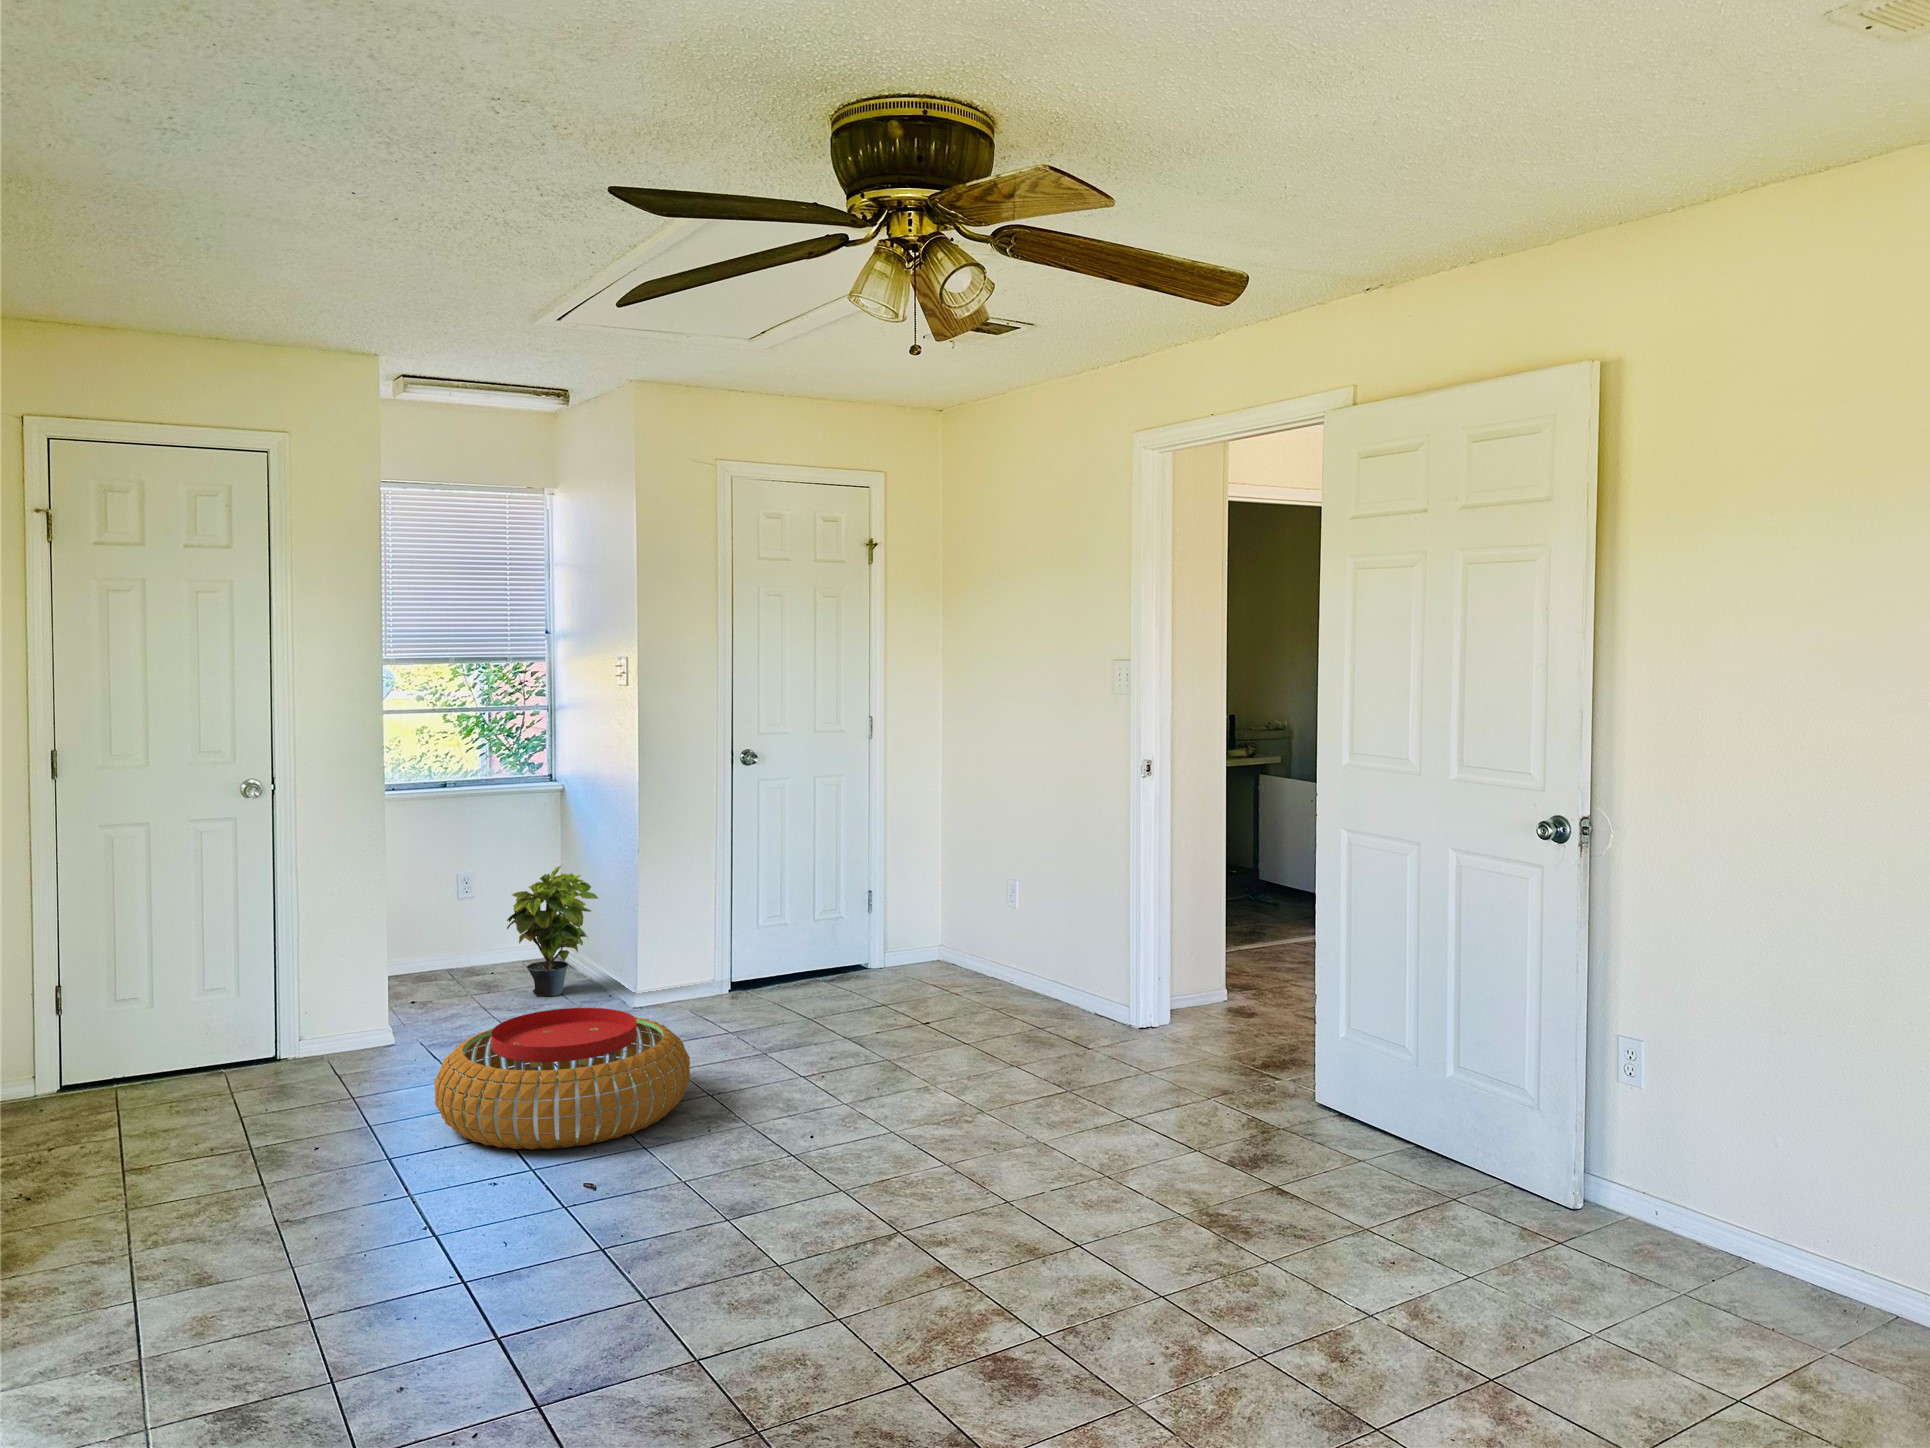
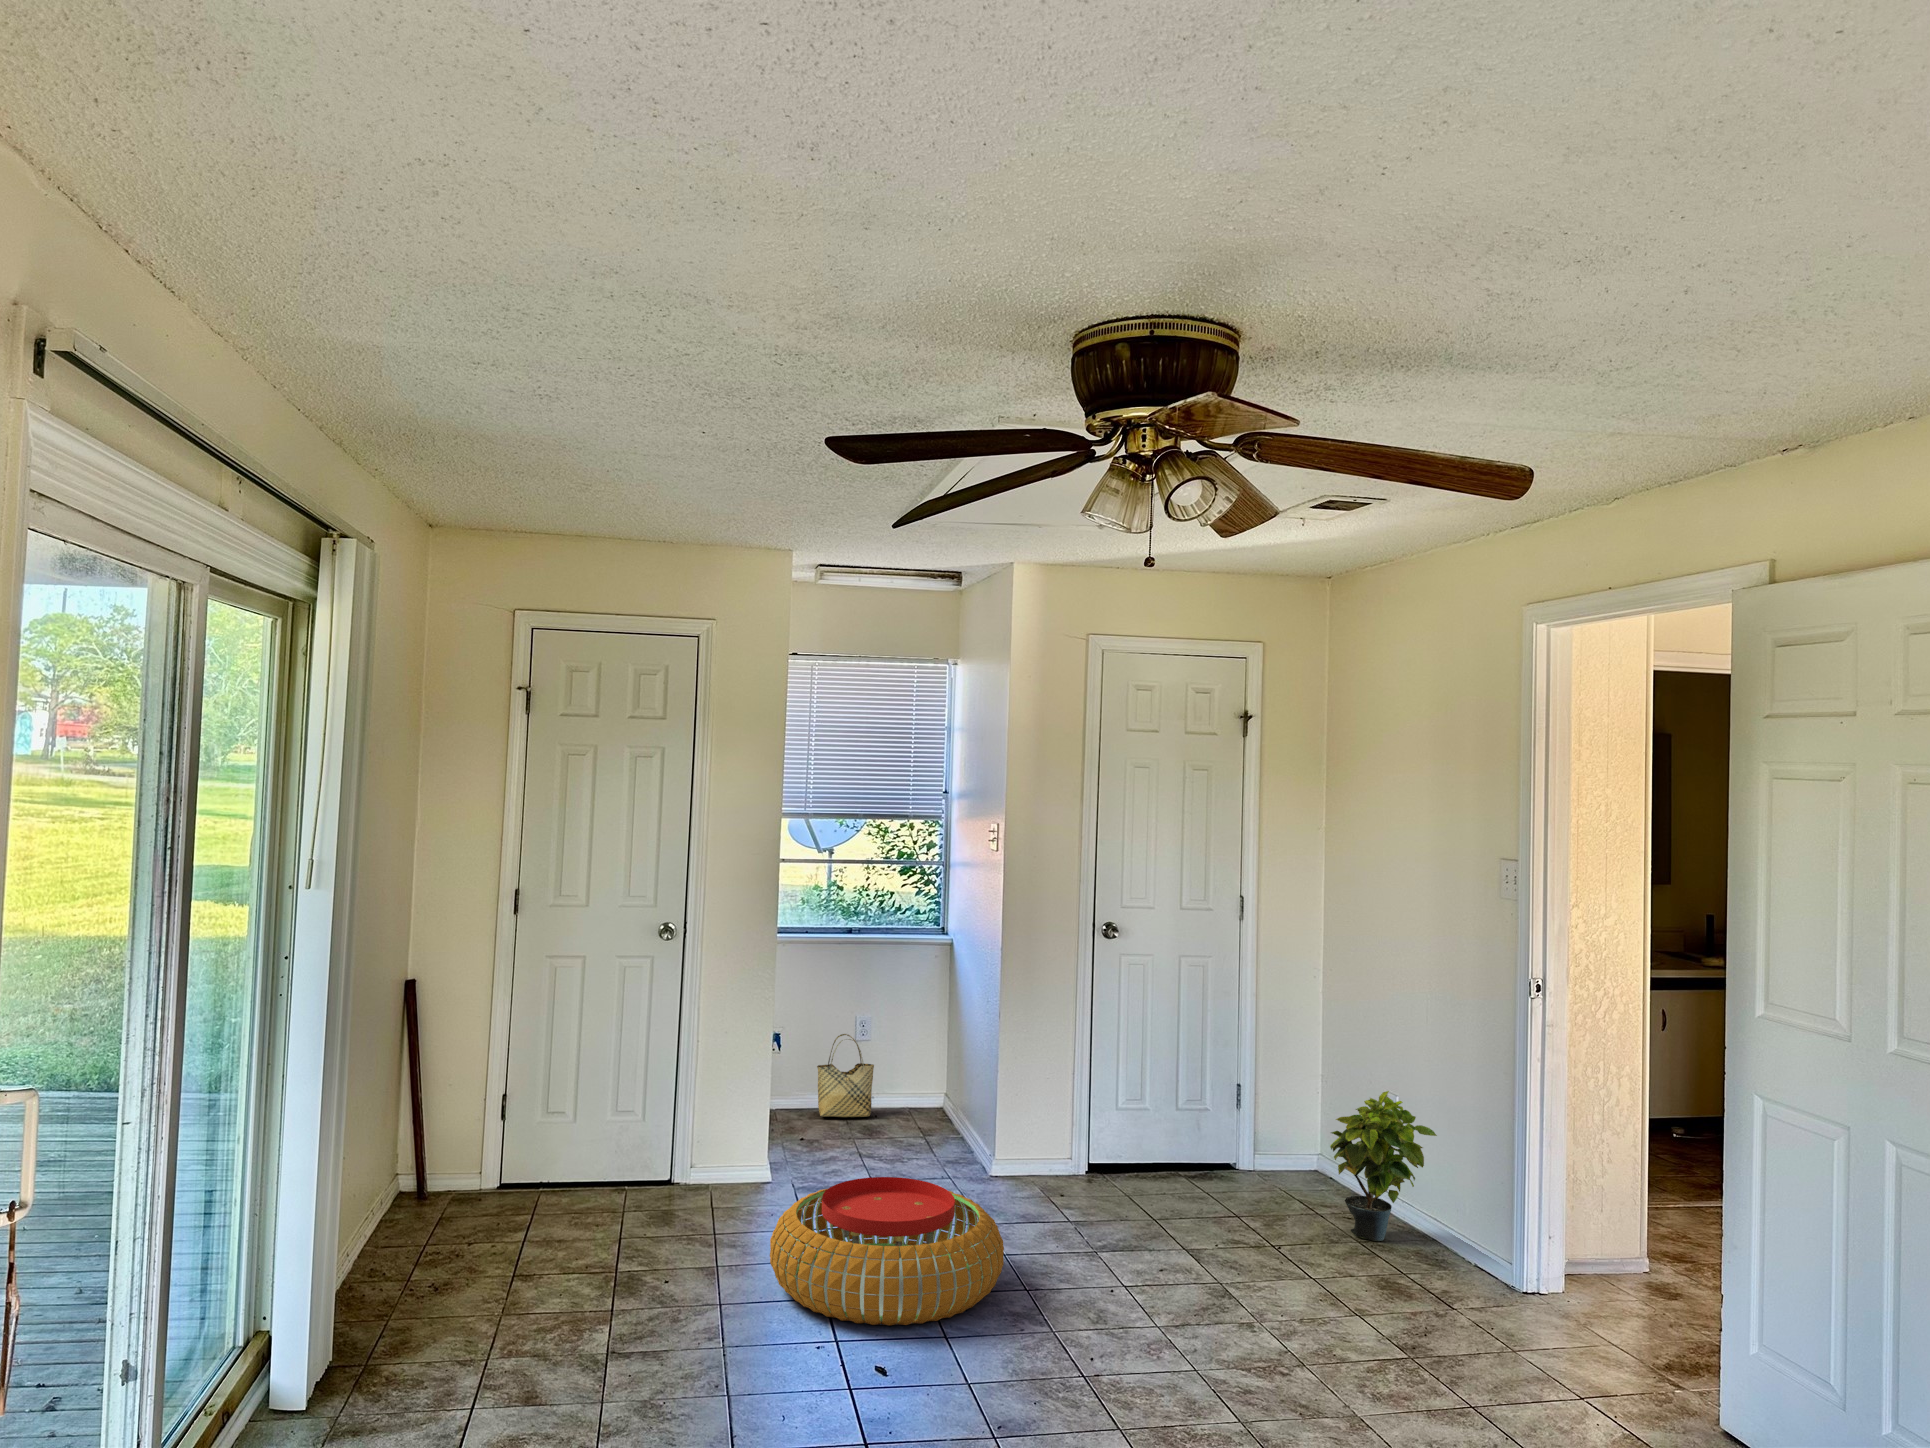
potted plant: present [507,866,598,996] -> present [1330,1091,1437,1241]
woven basket: none [417,890,483,980] -> present [817,1034,874,1117]

